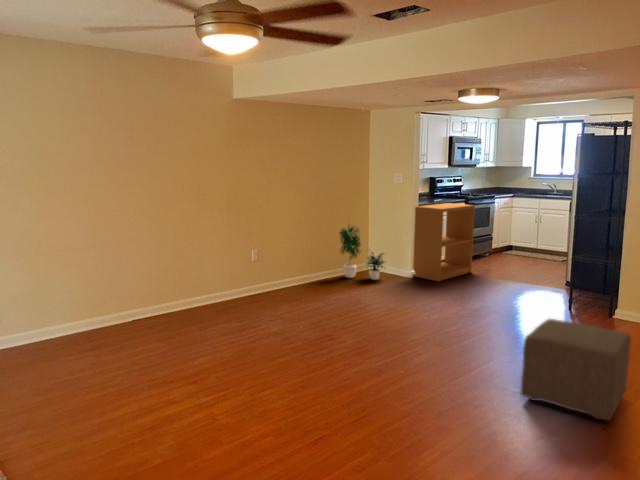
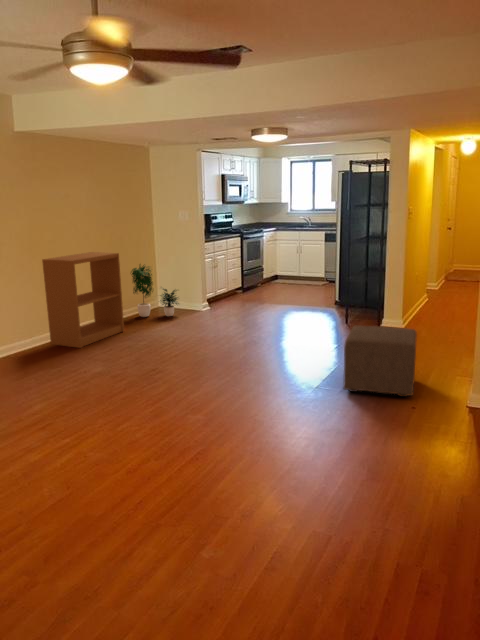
bookshelf: present [413,203,475,281] -> present [42,252,124,348]

